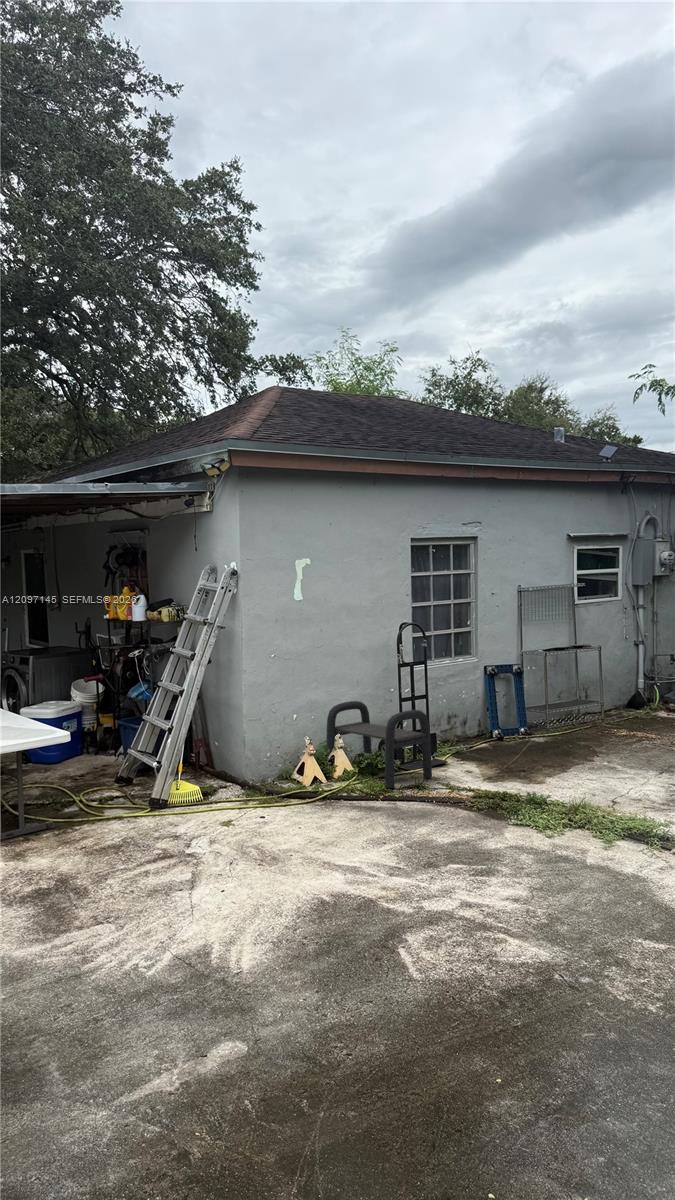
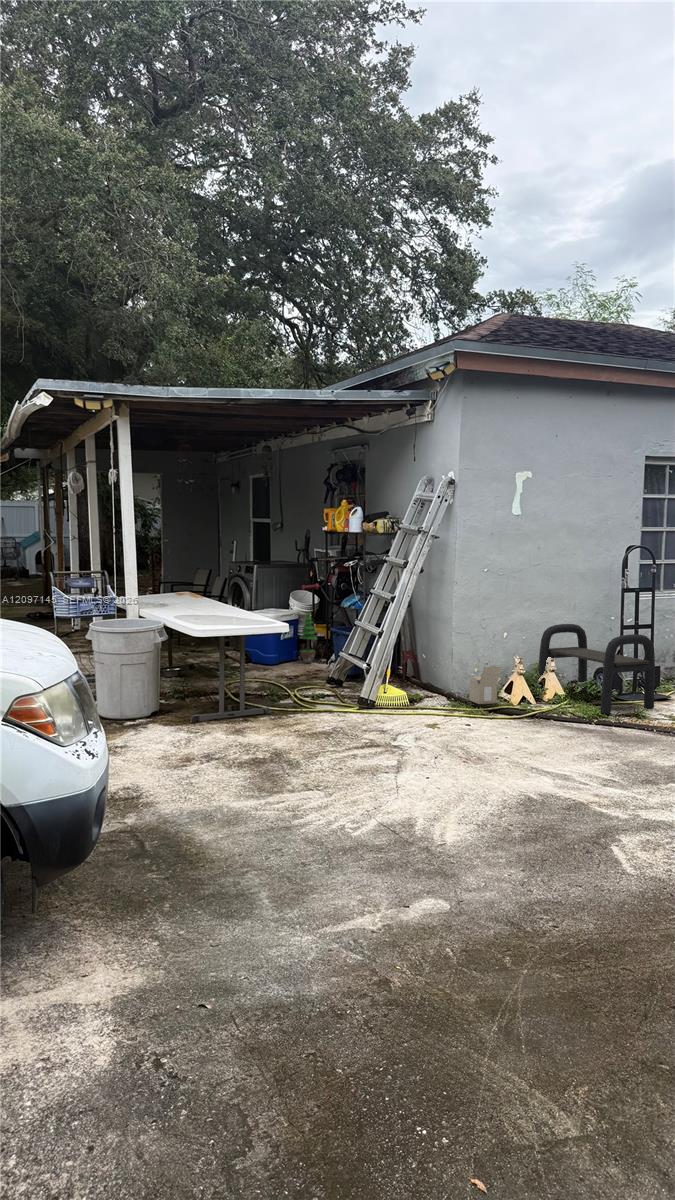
potted tree: none [84,702,105,757] -> present [300,612,317,663]
cardboard box: none [260,751,292,790] -> present [469,666,502,704]

